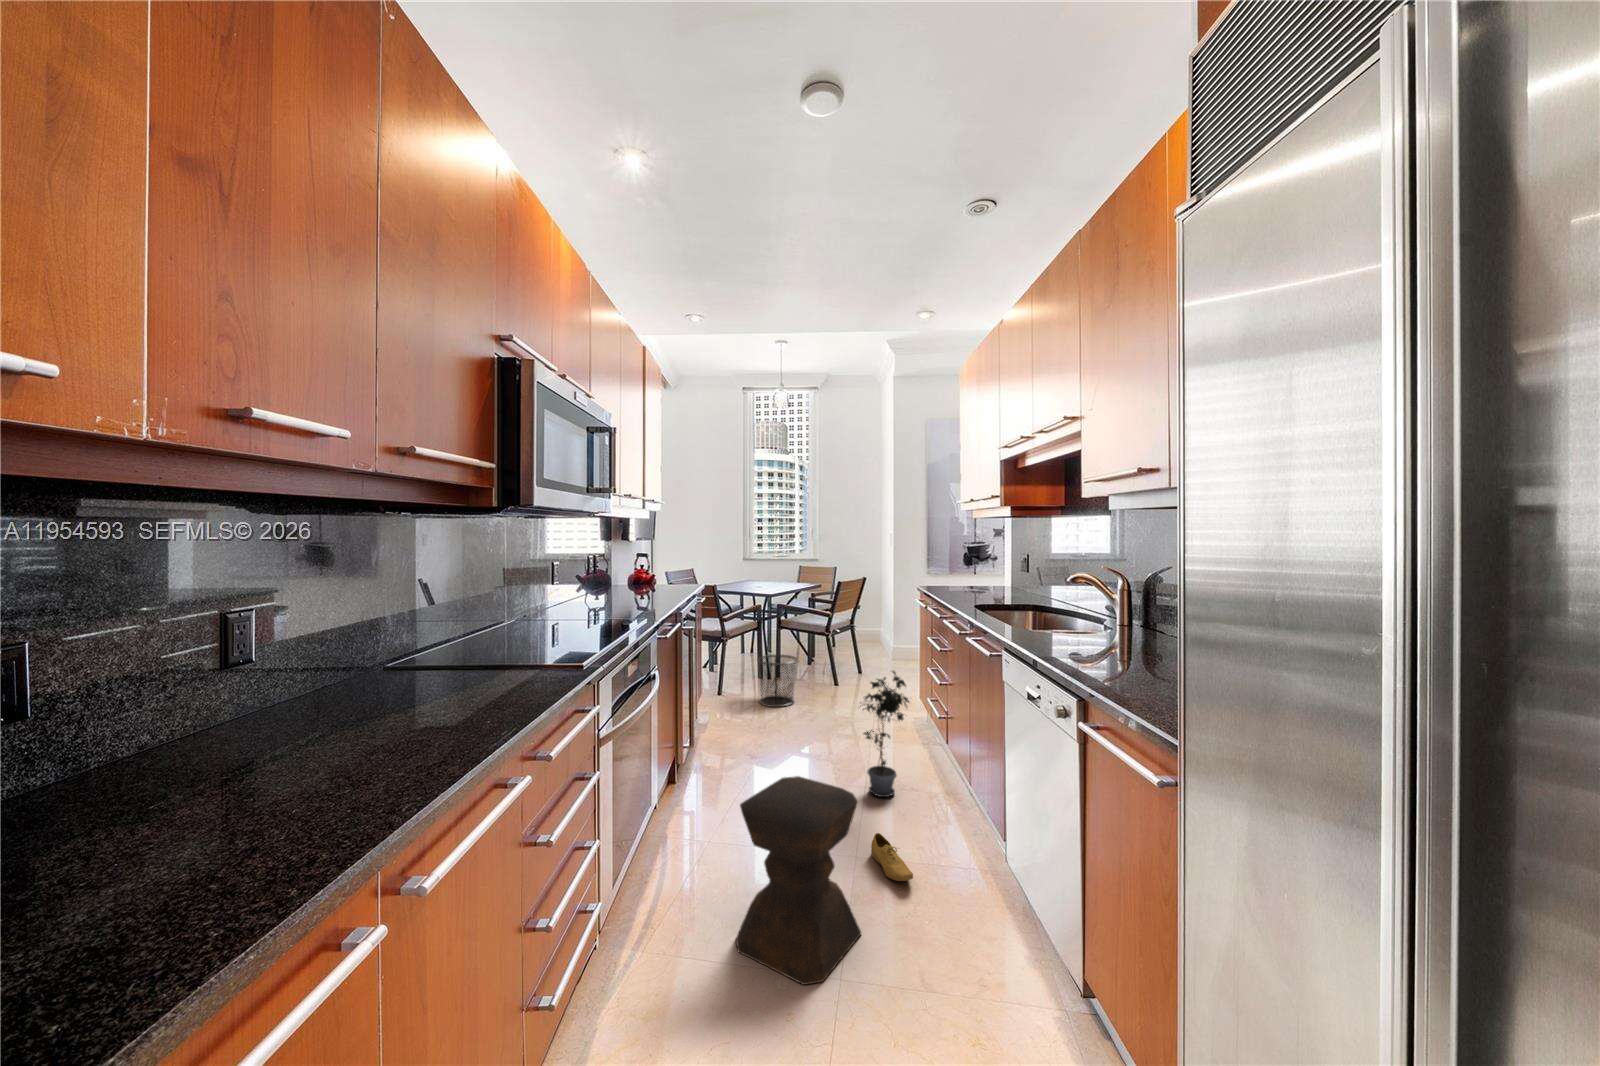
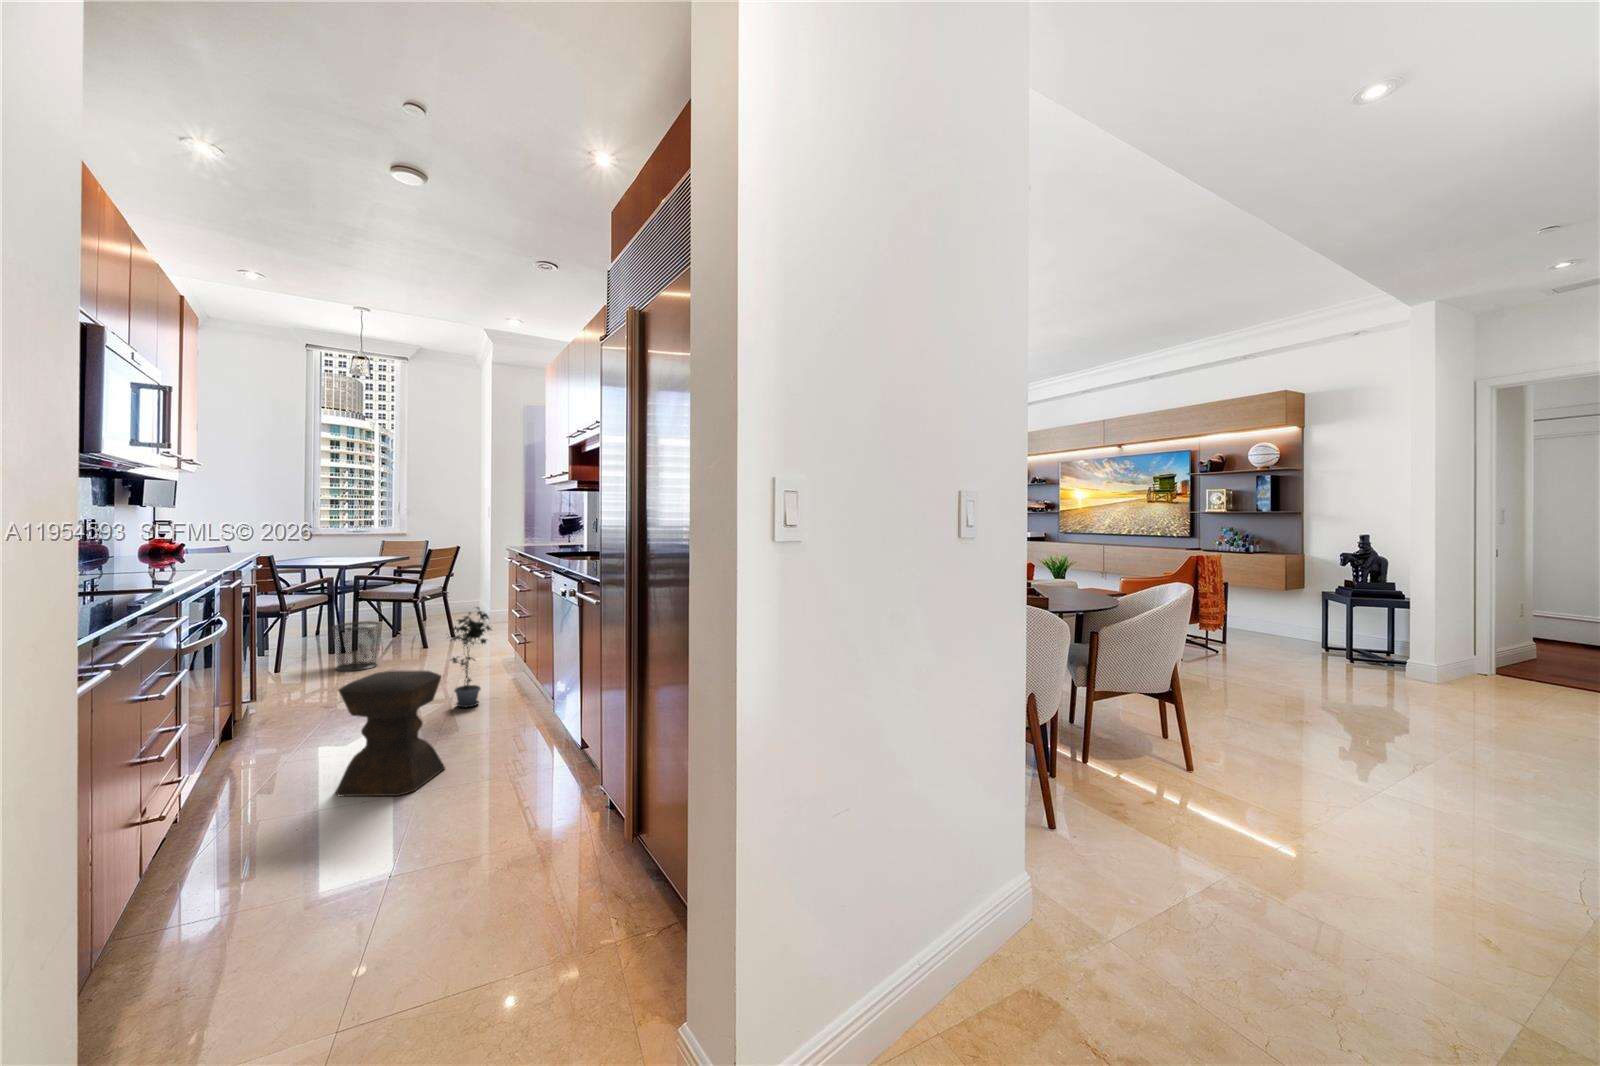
shoe: present [871,833,913,881] -> none [456,719,489,742]

